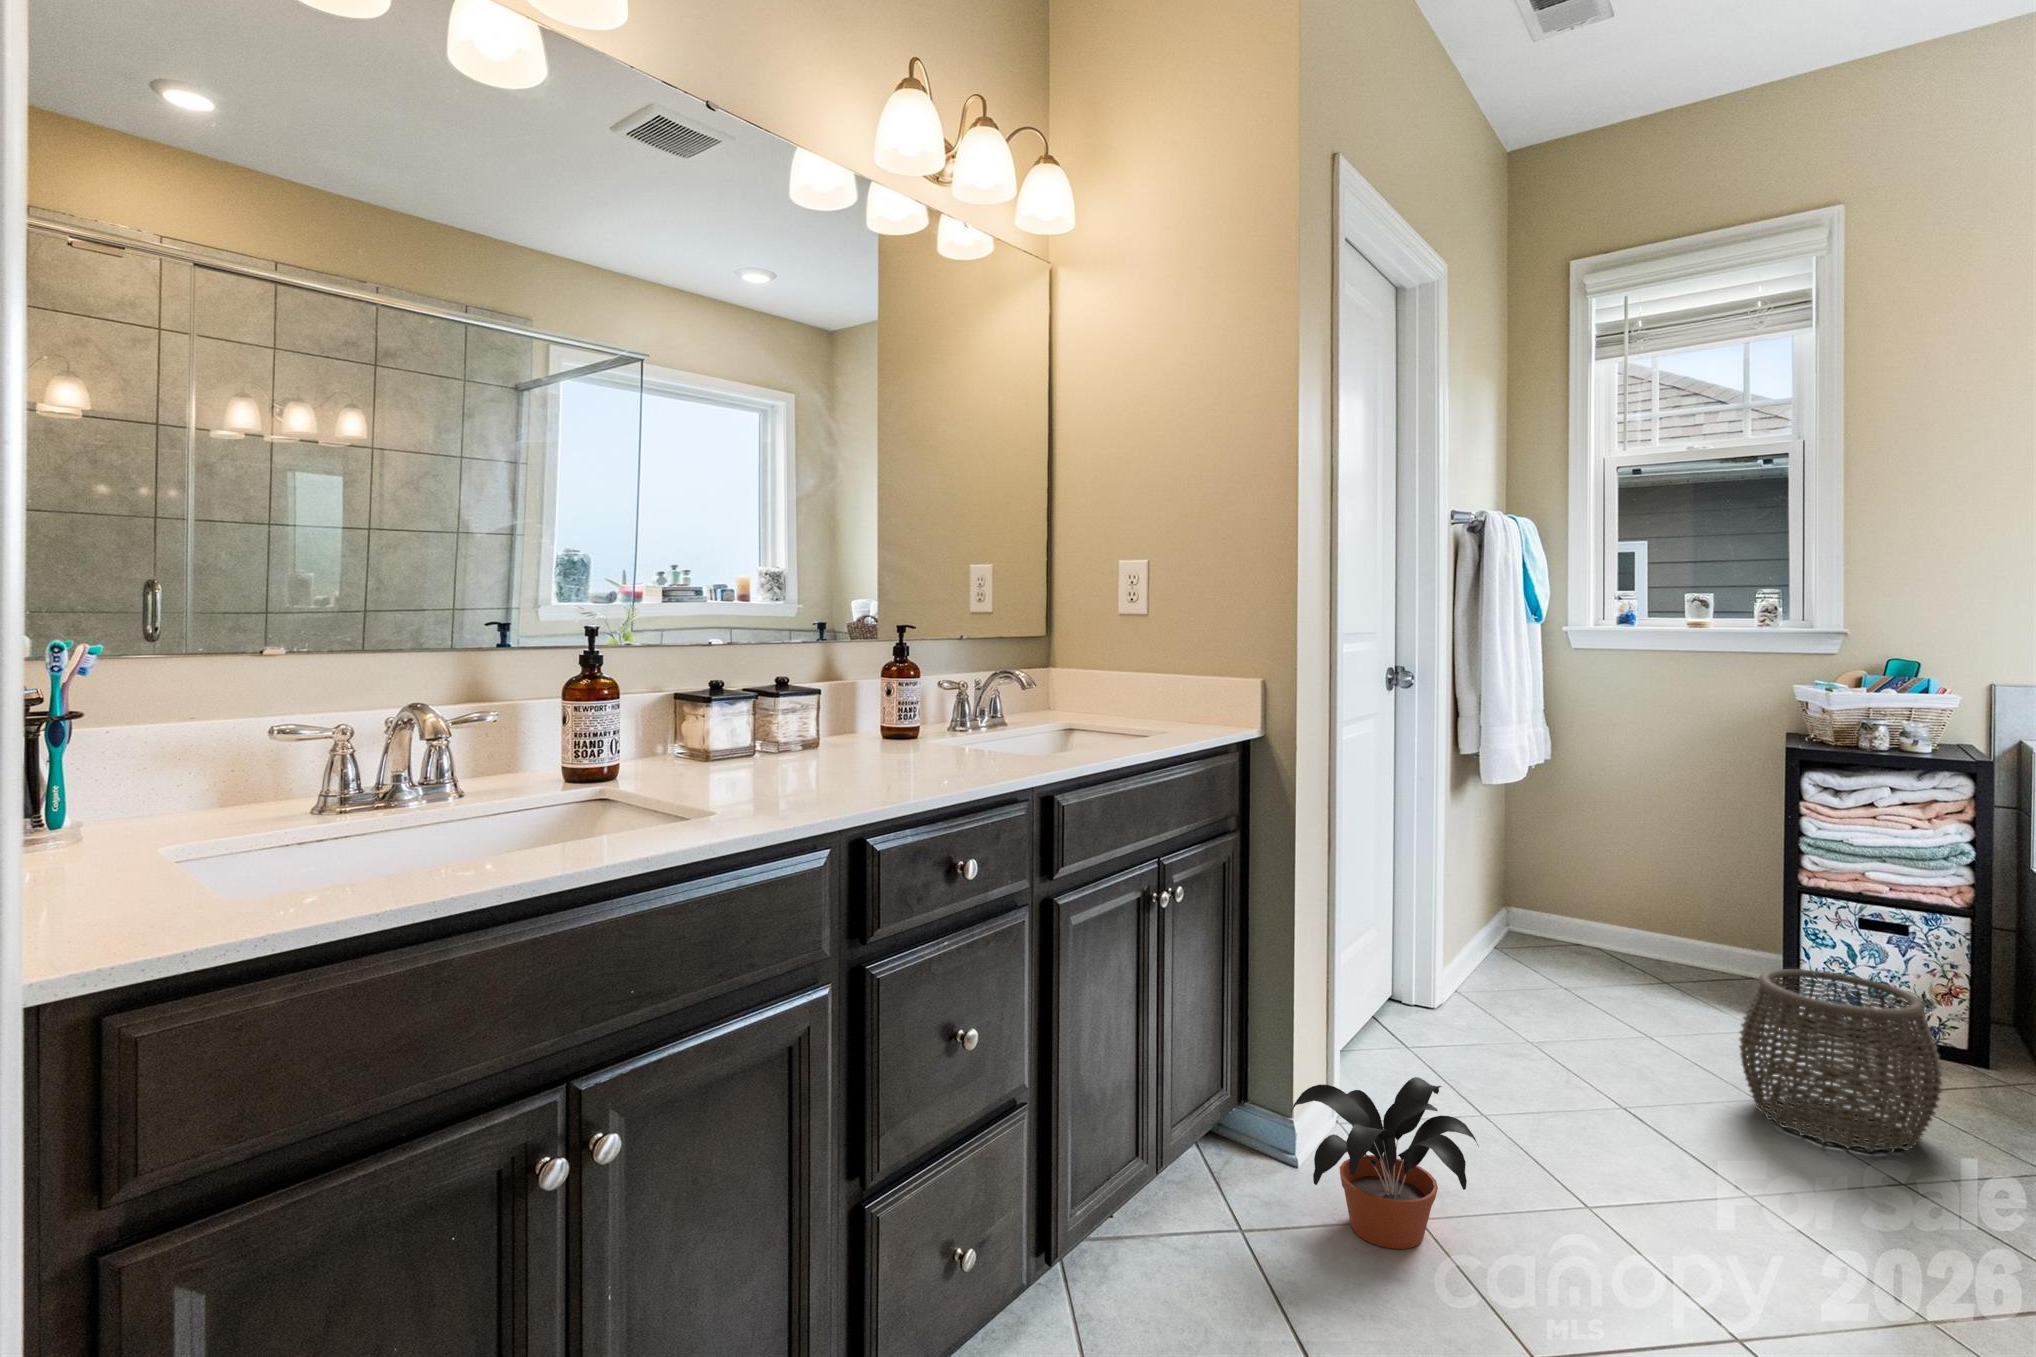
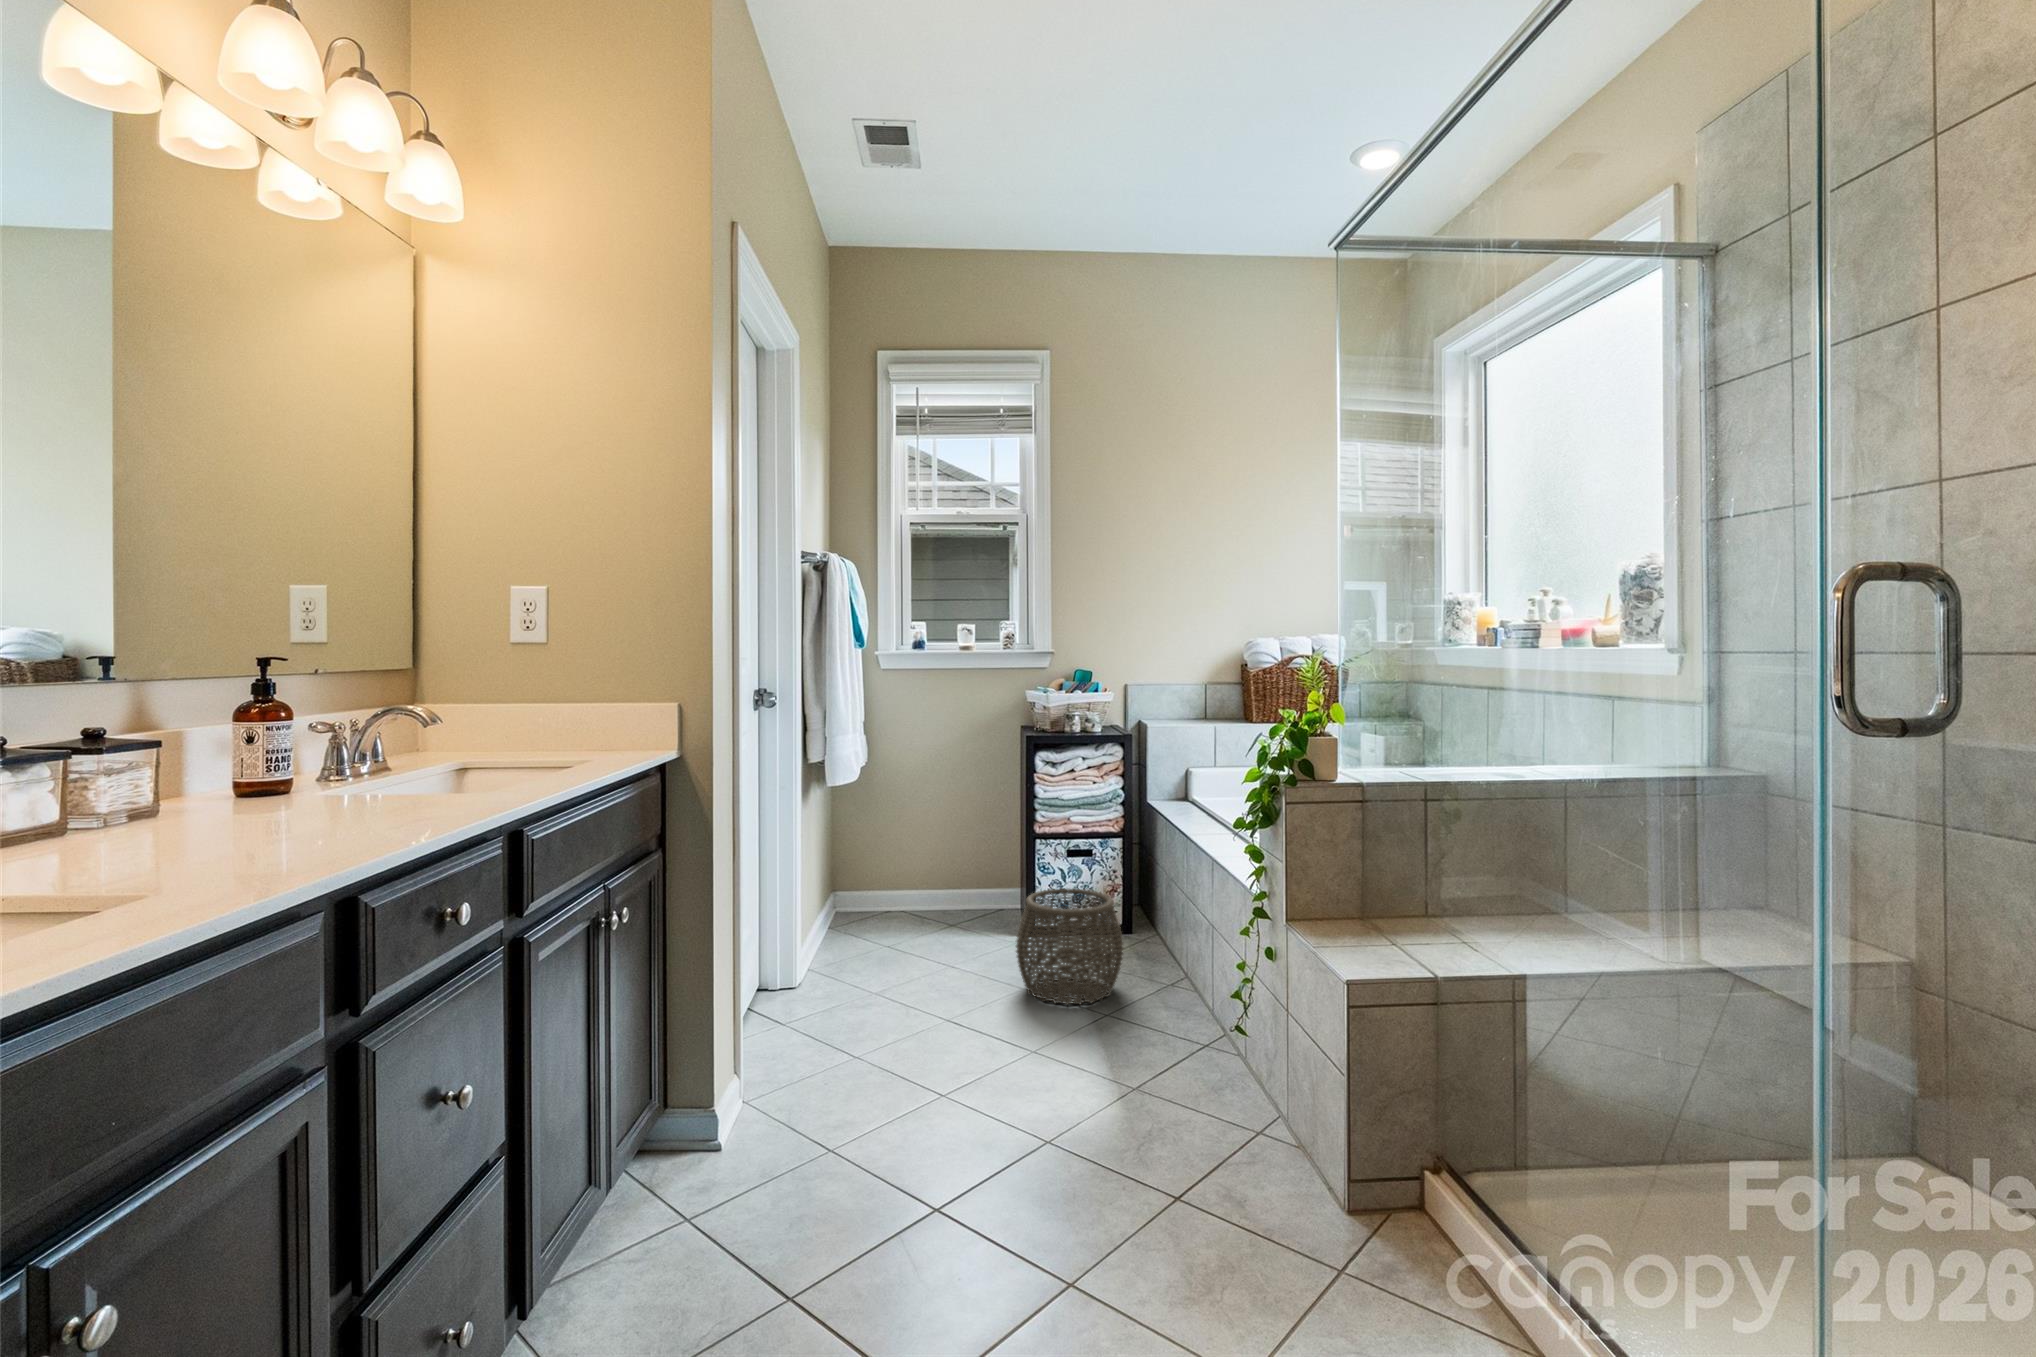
potted plant: present [1291,1077,1478,1249] -> none [726,1034,880,1186]

